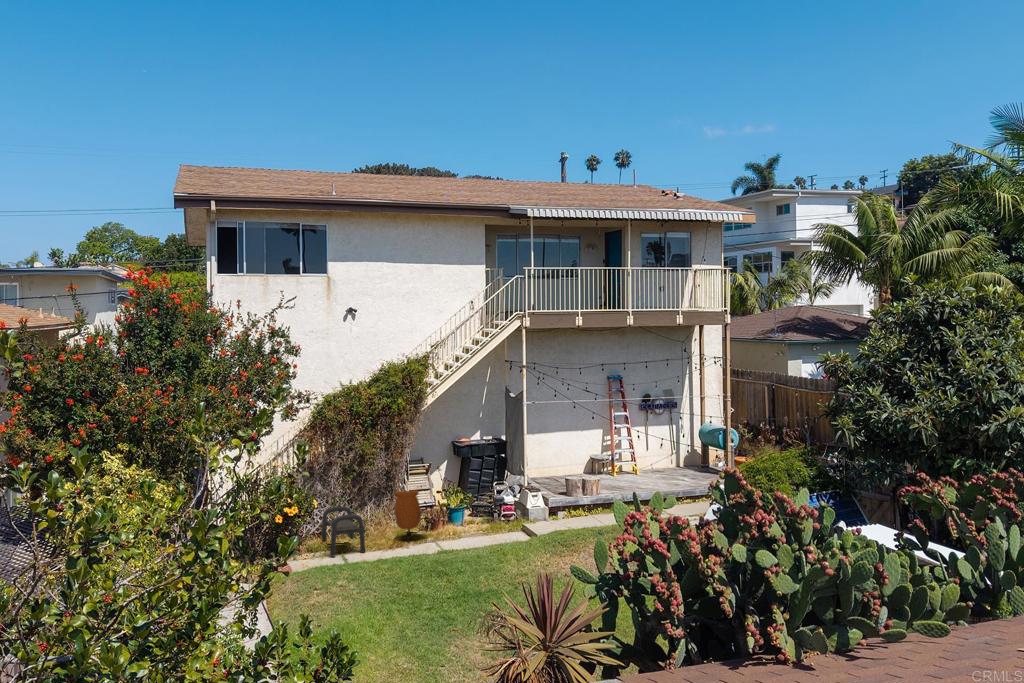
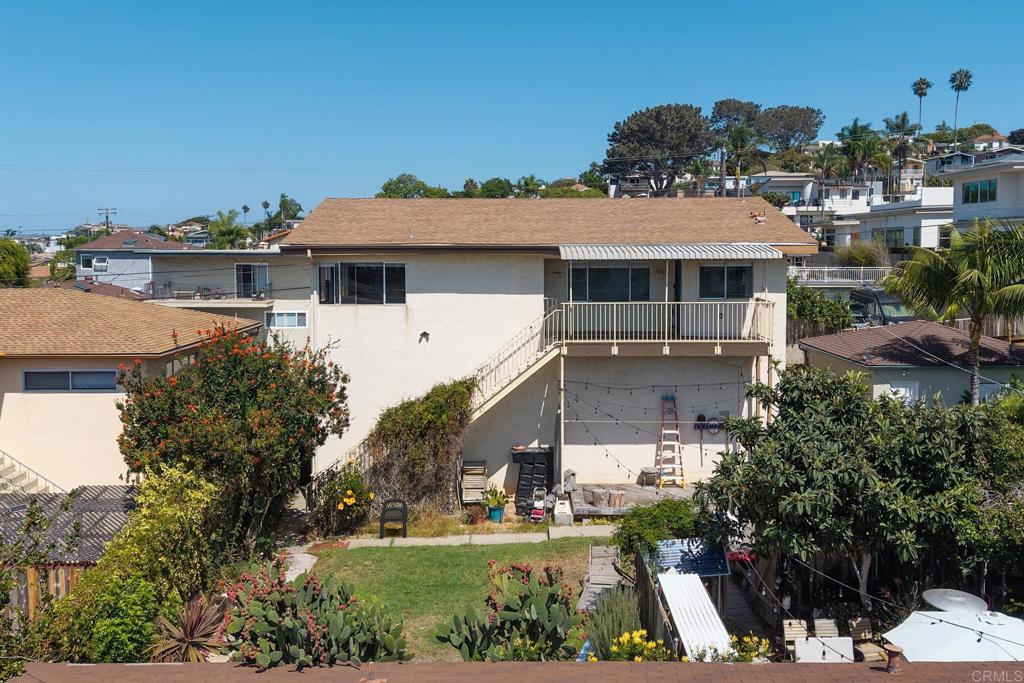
lounge chair: present [394,490,423,542] -> none [434,491,465,533]

